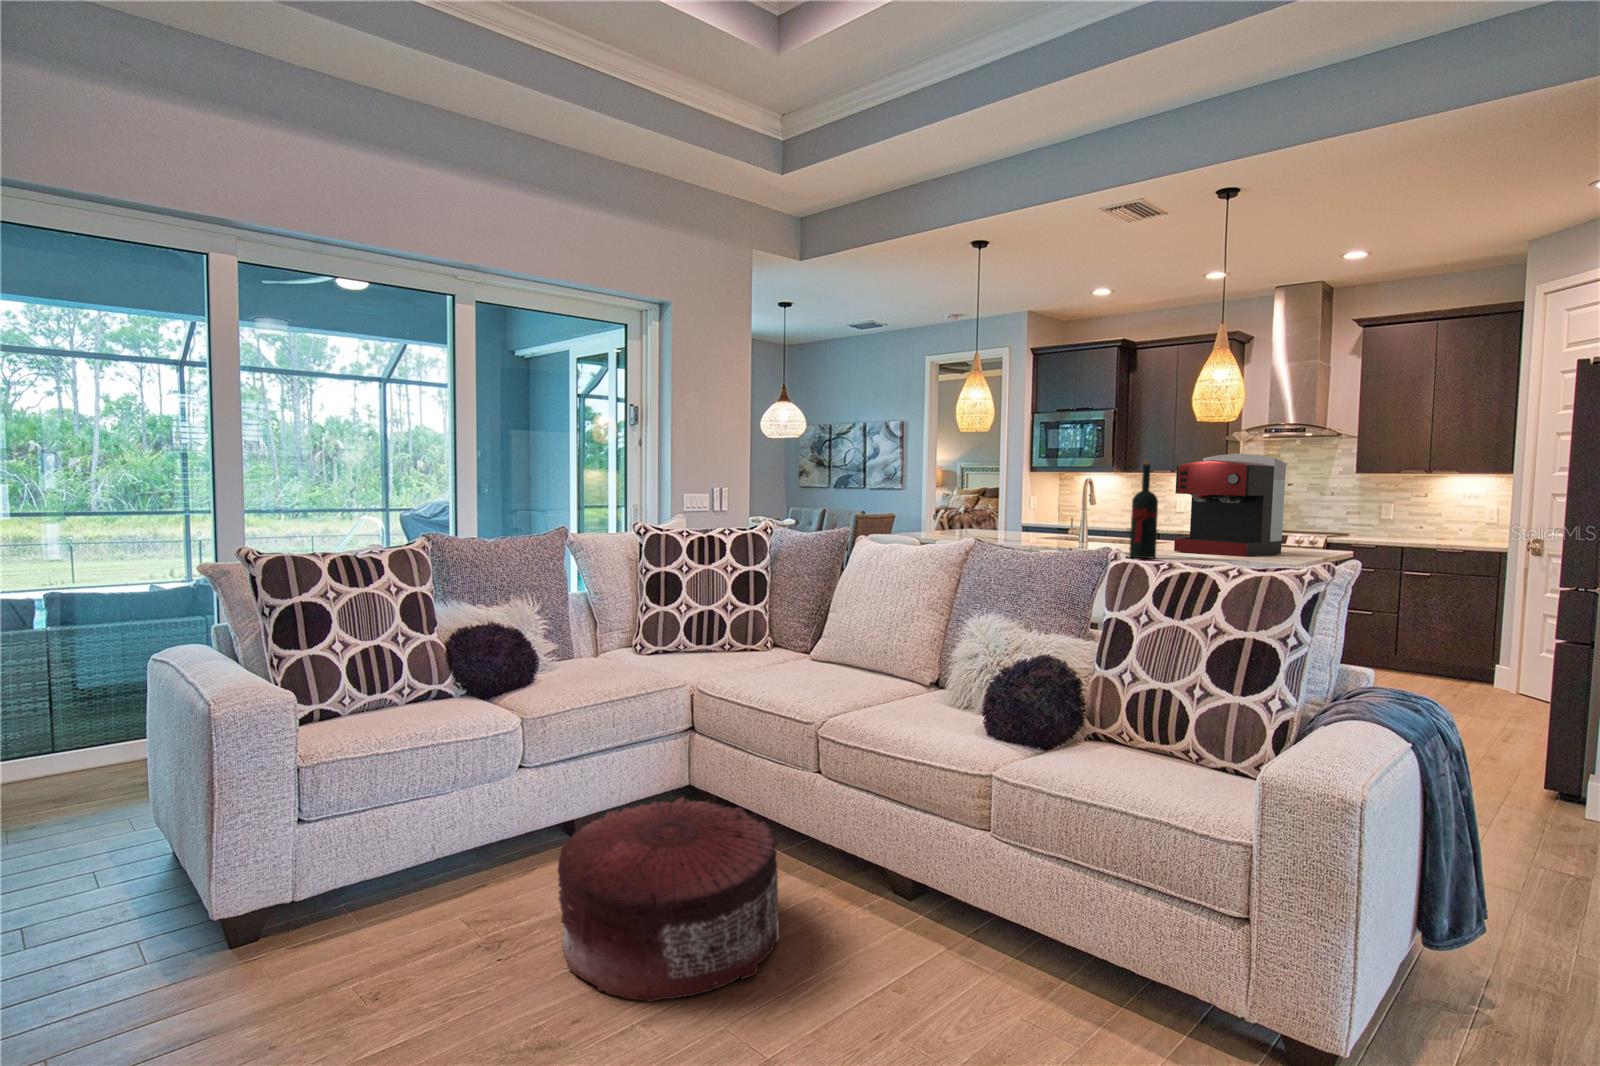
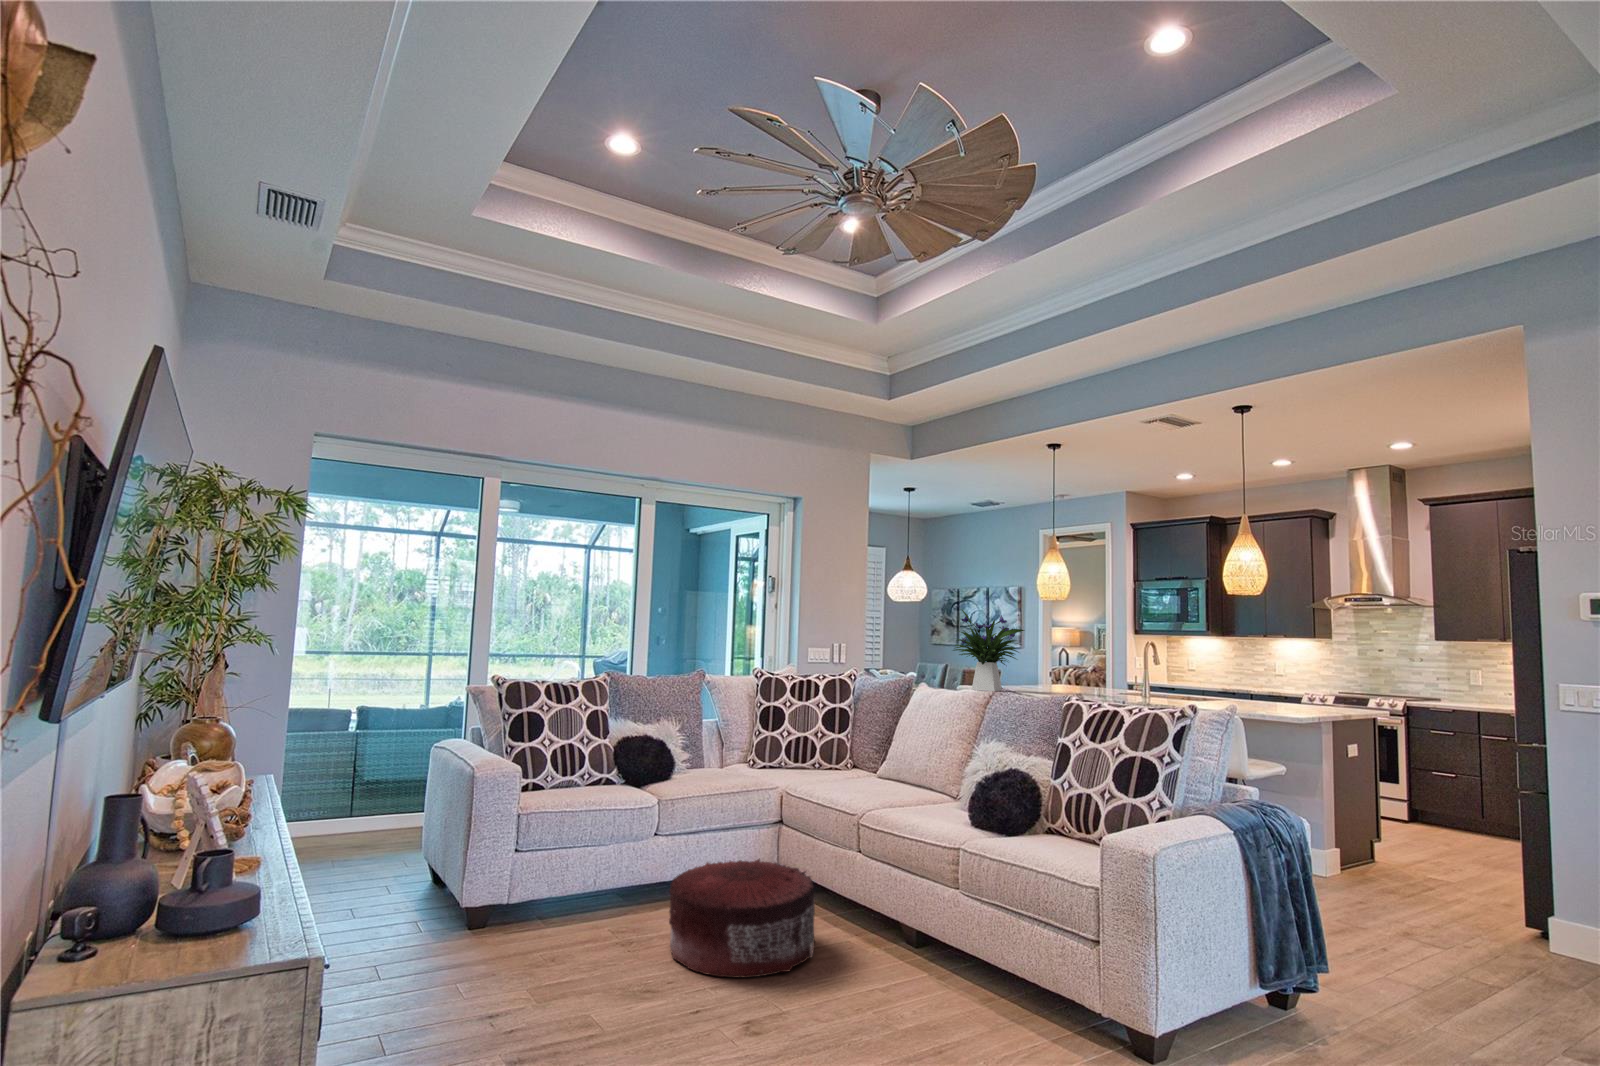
flower arrangement: none [912,439,1012,545] -> present [953,610,1024,691]
coffee maker: present [1174,453,1286,557] -> none [1146,624,1236,705]
wine bottle: present [1129,461,1158,558] -> none [1088,629,1109,702]

